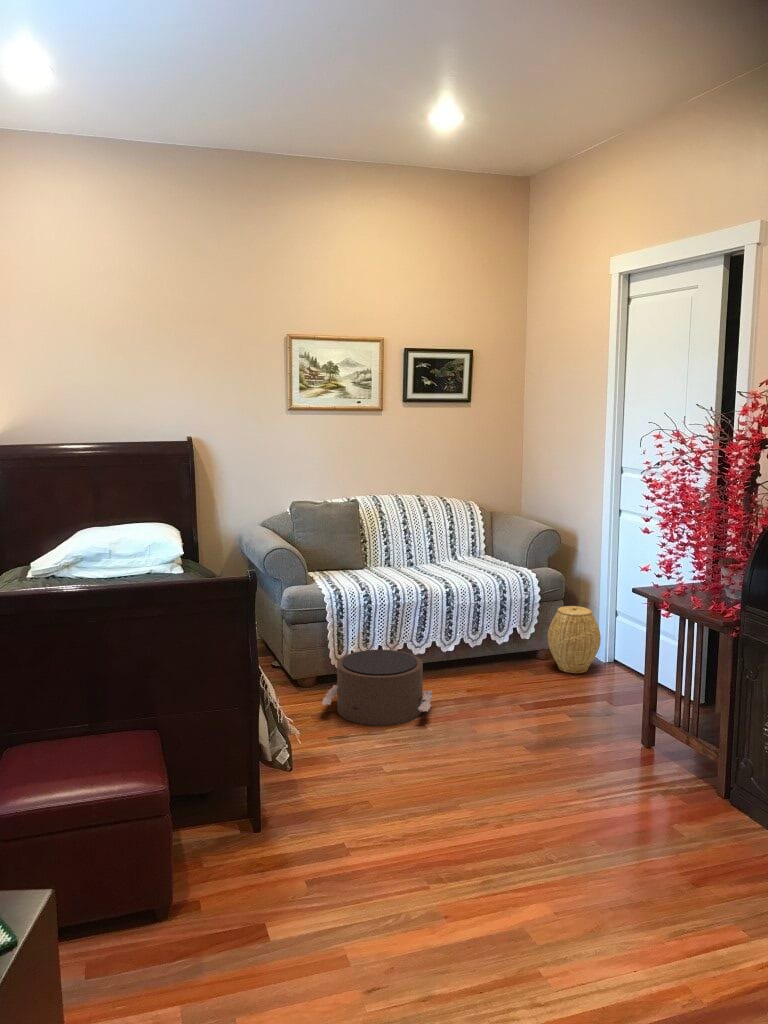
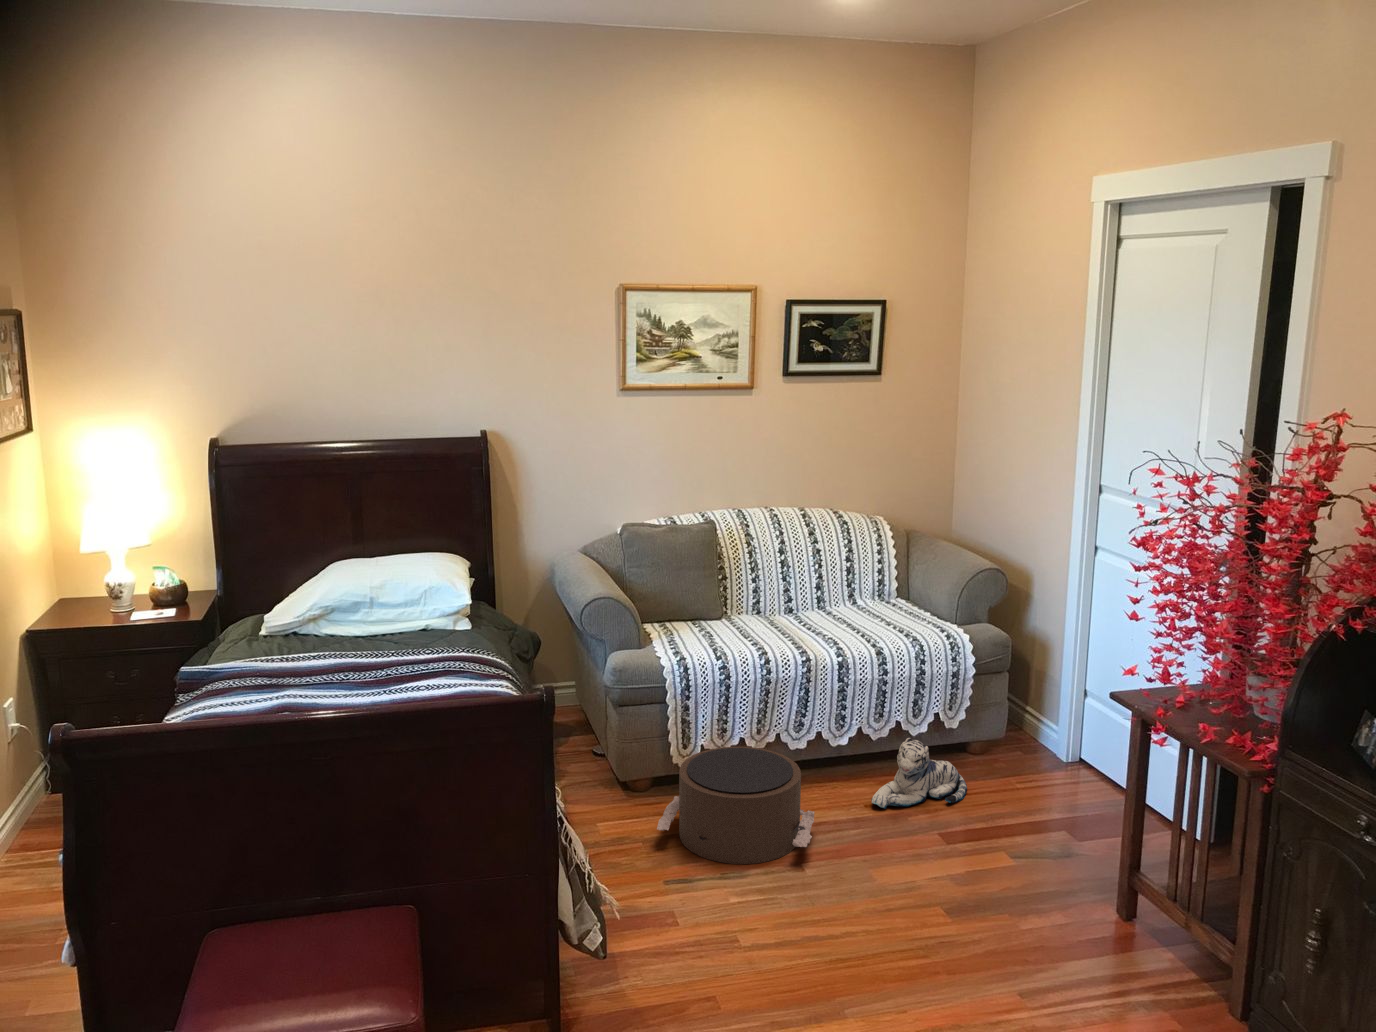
woven basket: present [548,606,601,673] -> none [984,682,1061,780]
plush toy: none [472,642,538,691] -> present [871,738,967,808]

